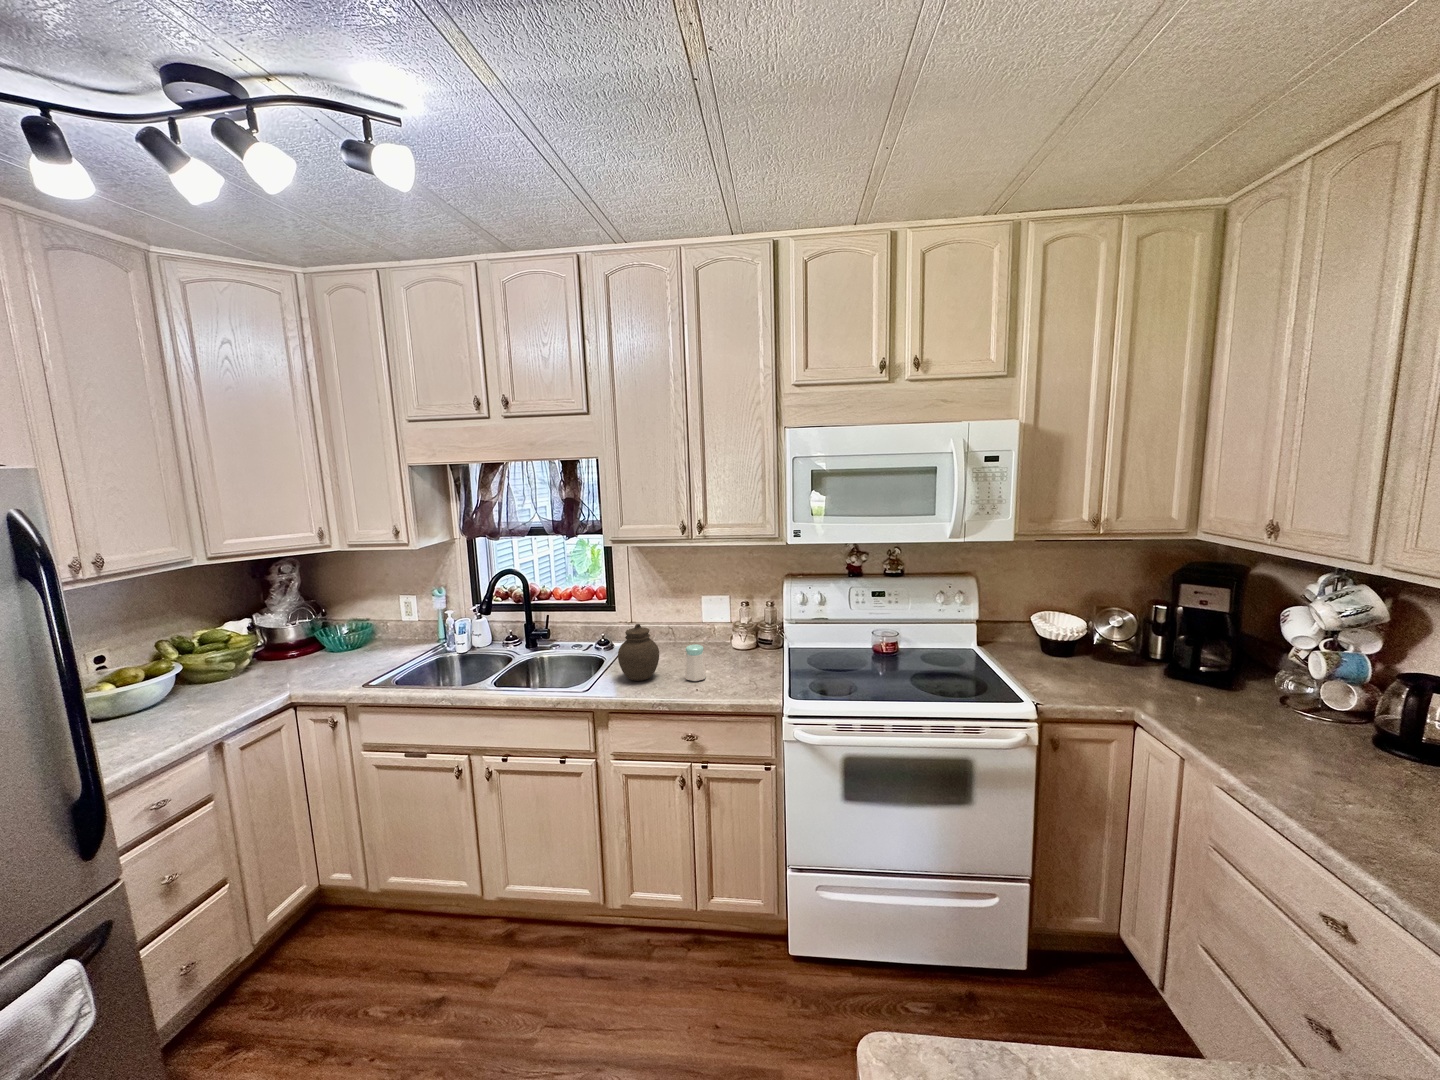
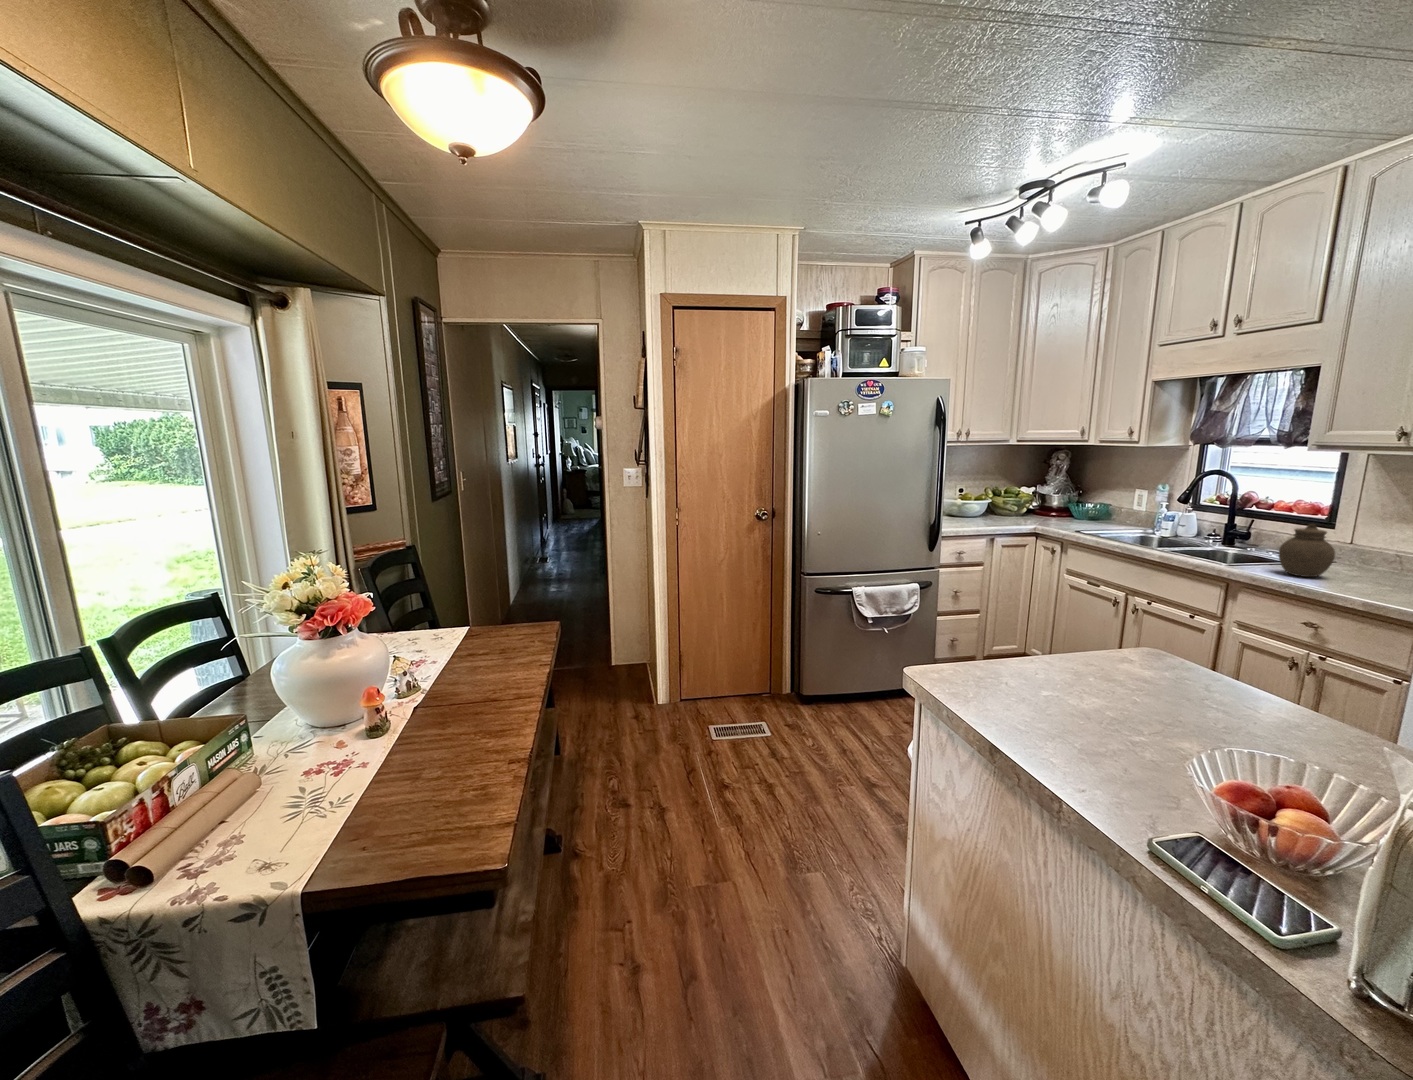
salt shaker: present [686,644,706,681] -> none [1353,555,1391,591]

